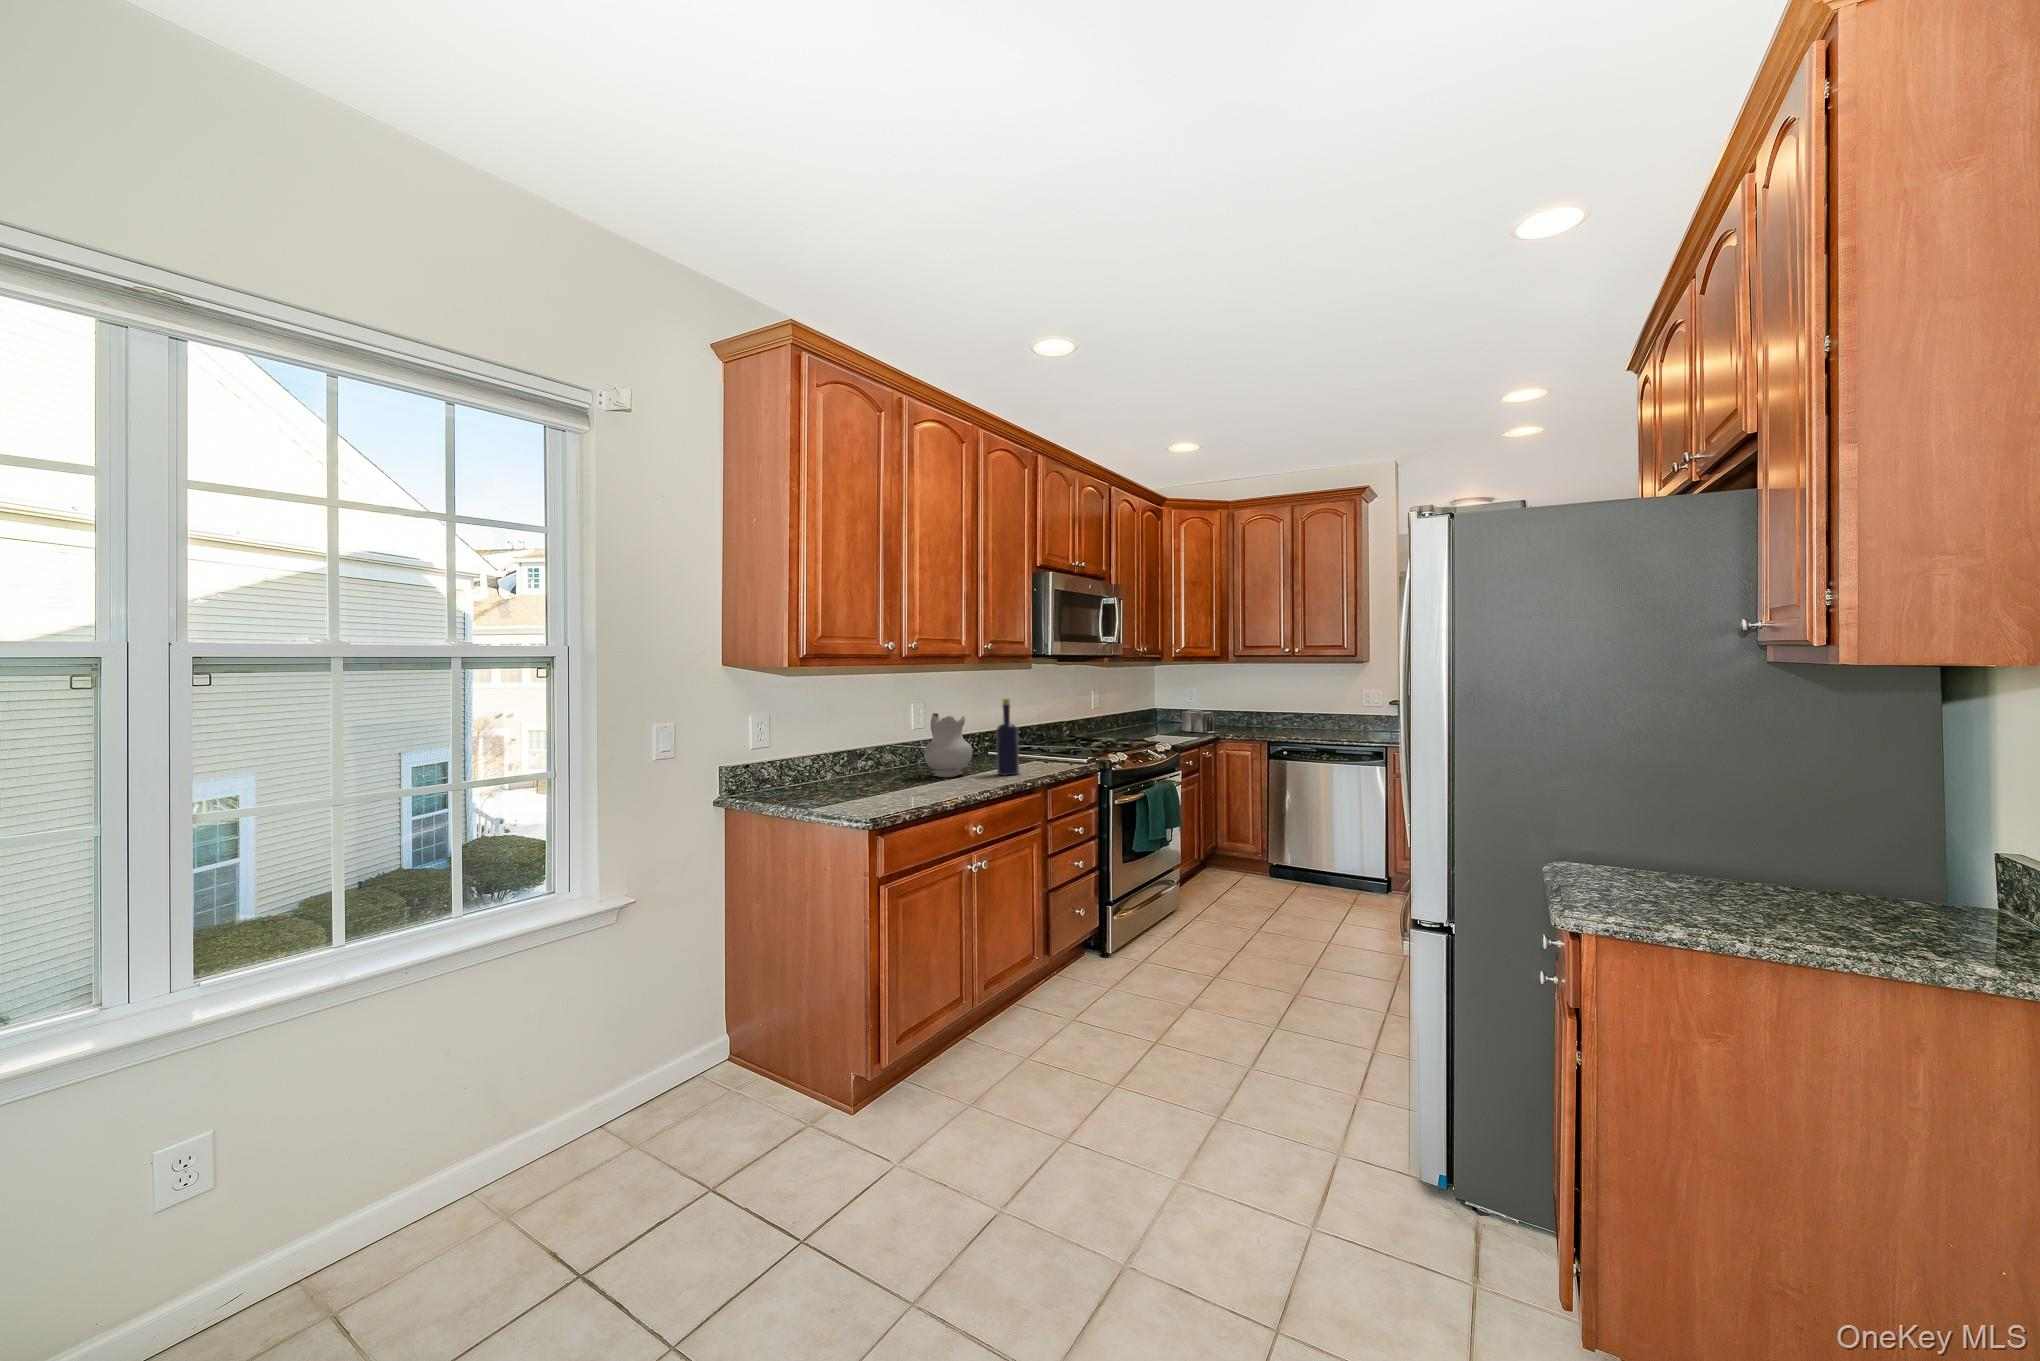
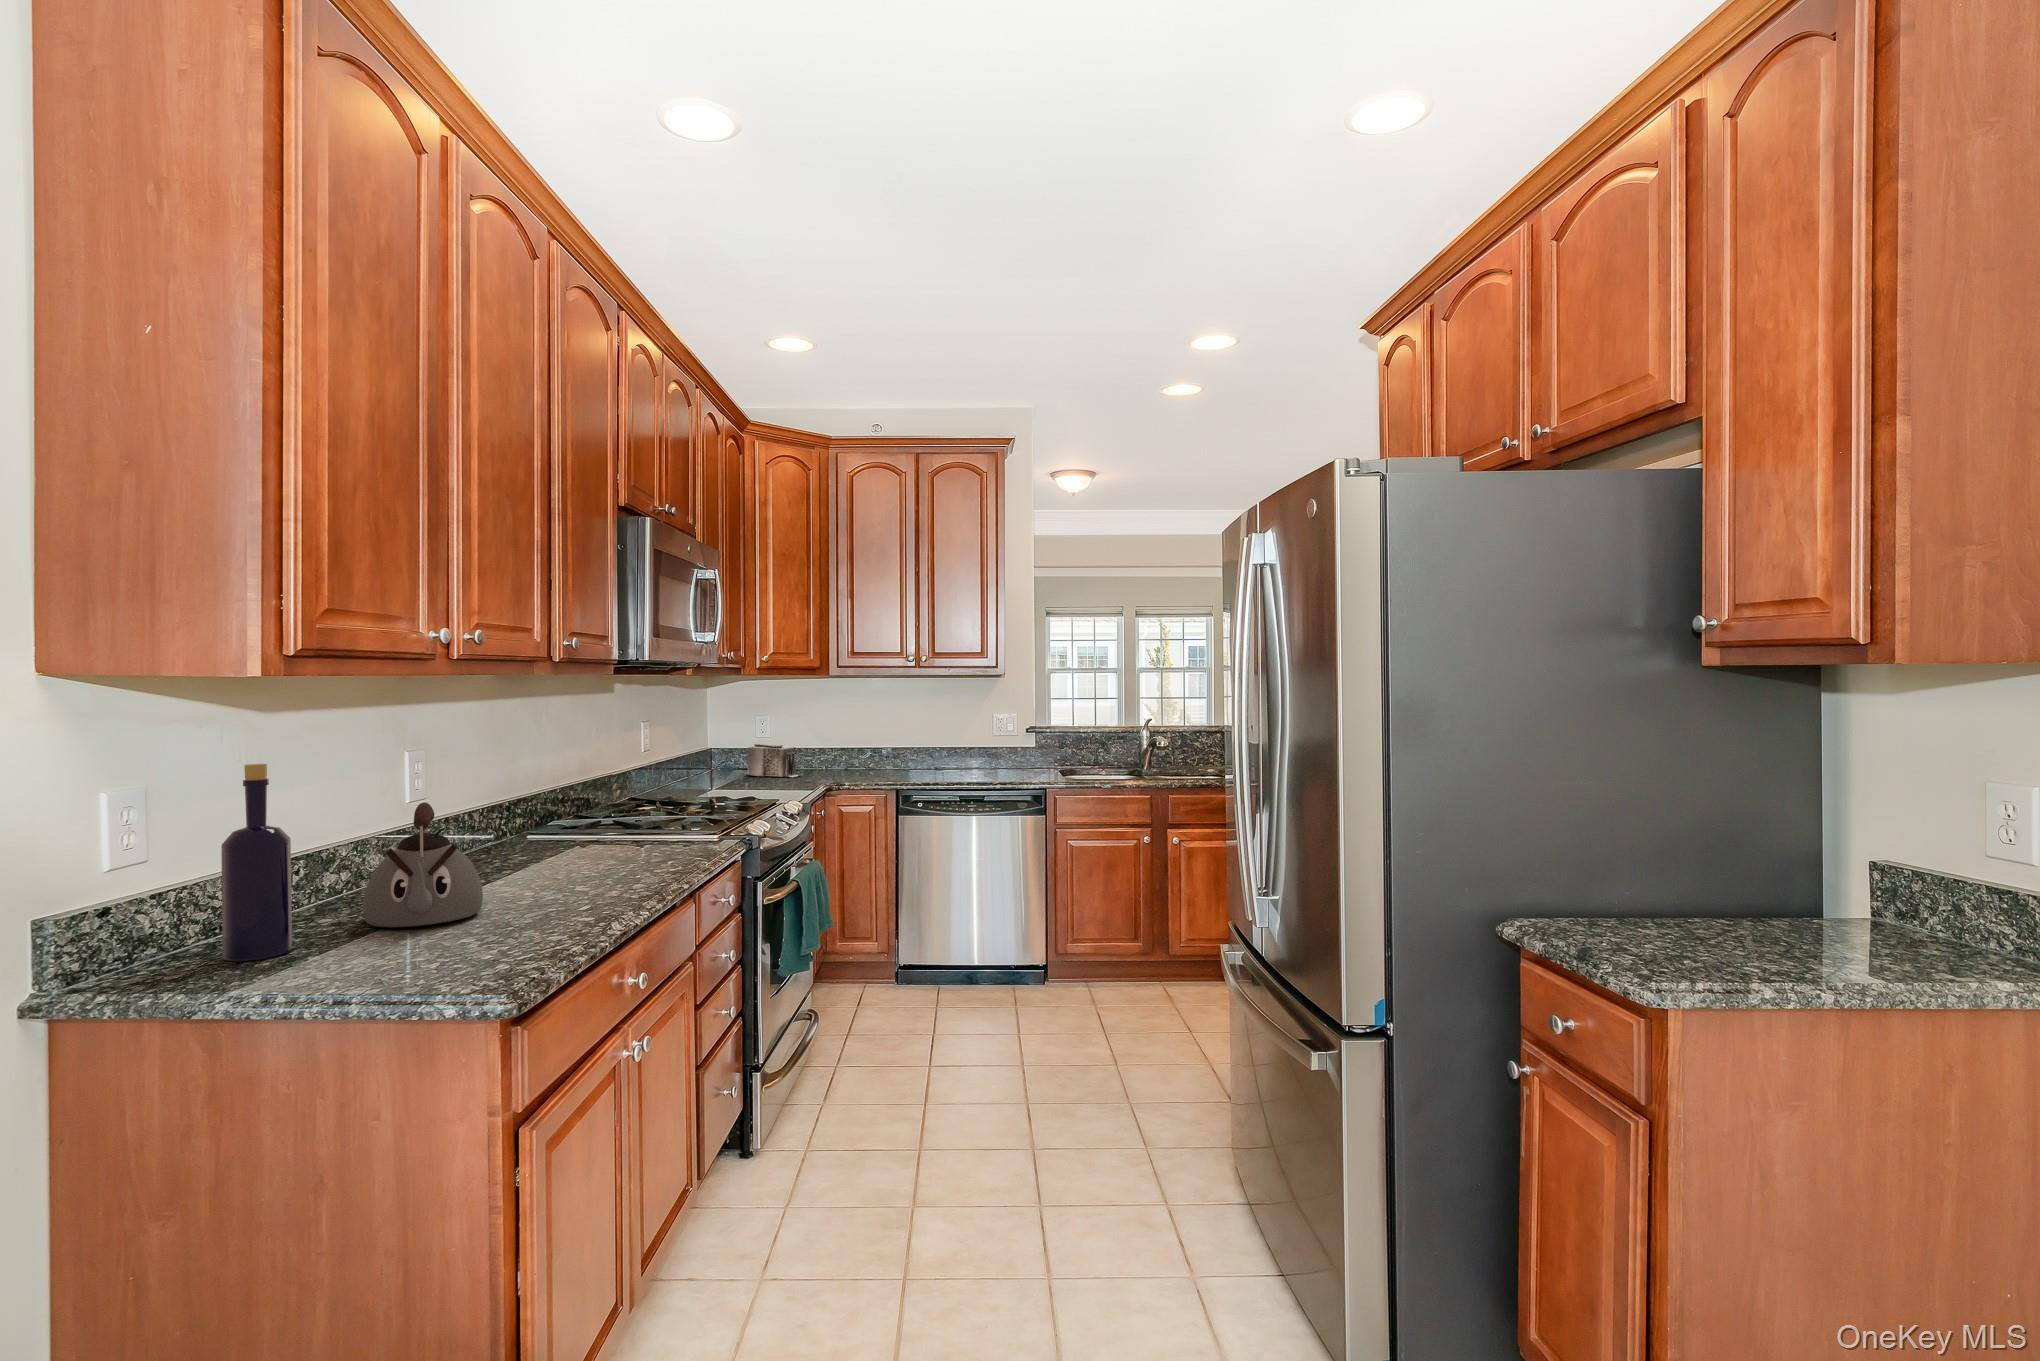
bottle: present [996,699,1019,775] -> present [222,764,293,962]
ceramic pitcher: present [924,713,972,777] -> none [488,766,587,887]
kettle: none [850,728,902,786] -> present [363,802,483,927]

